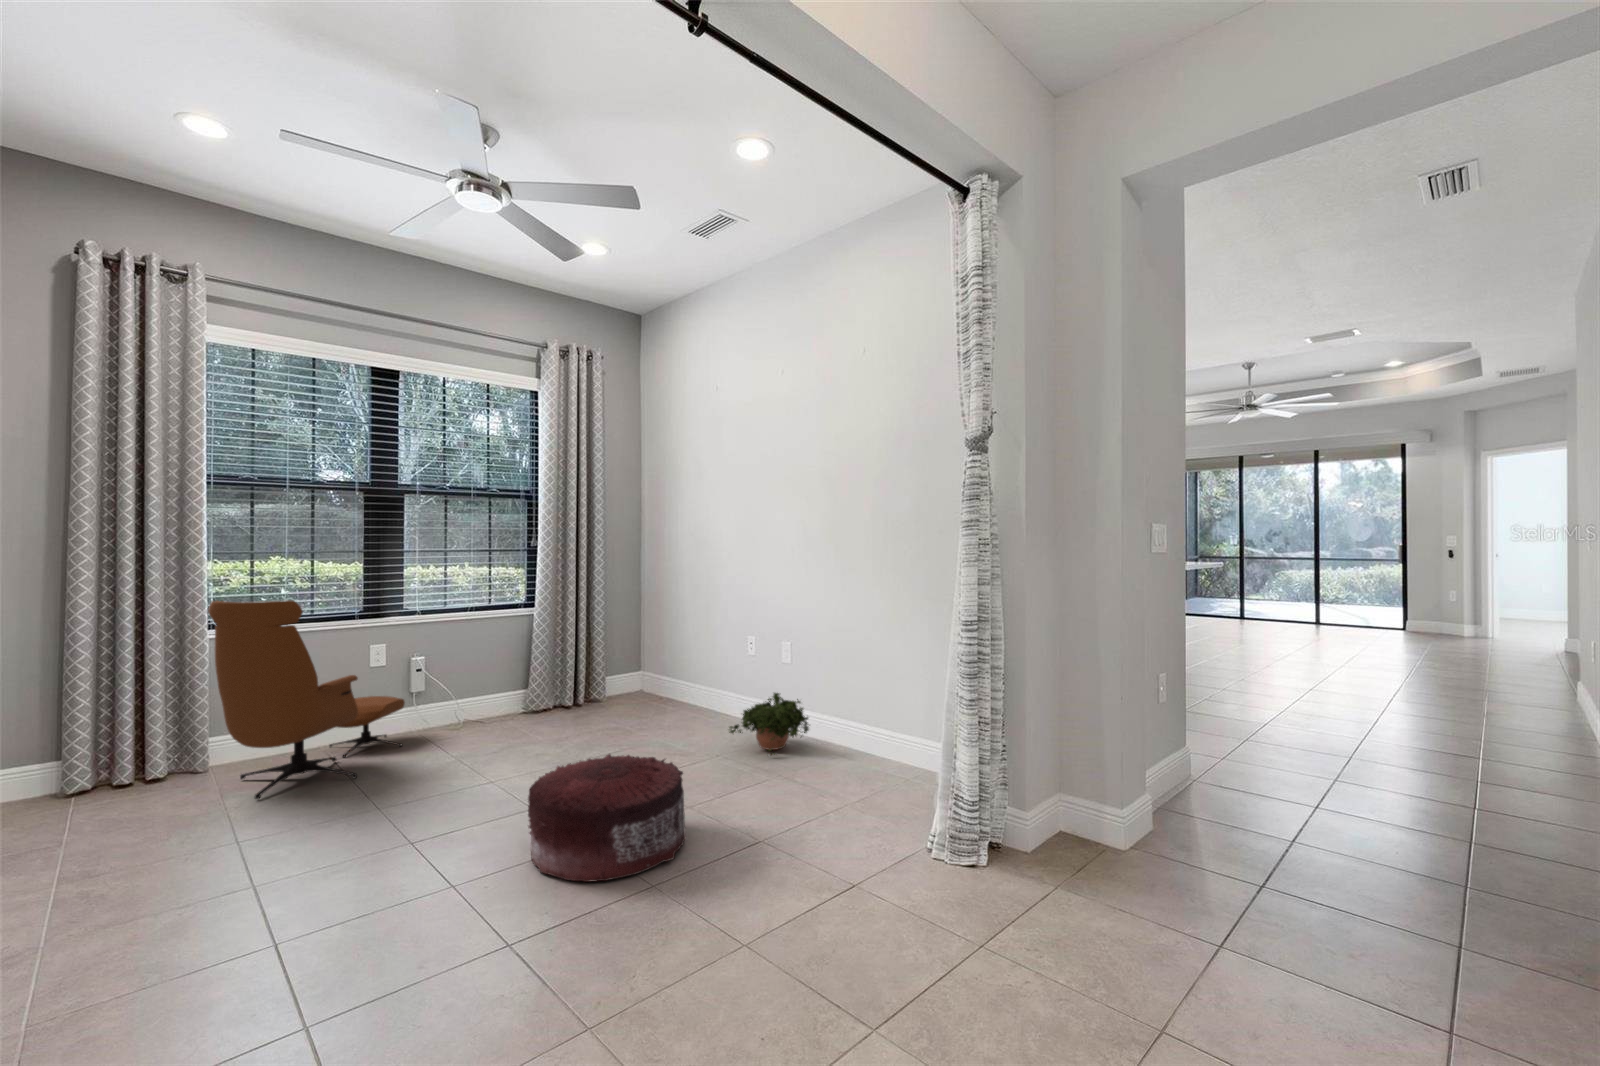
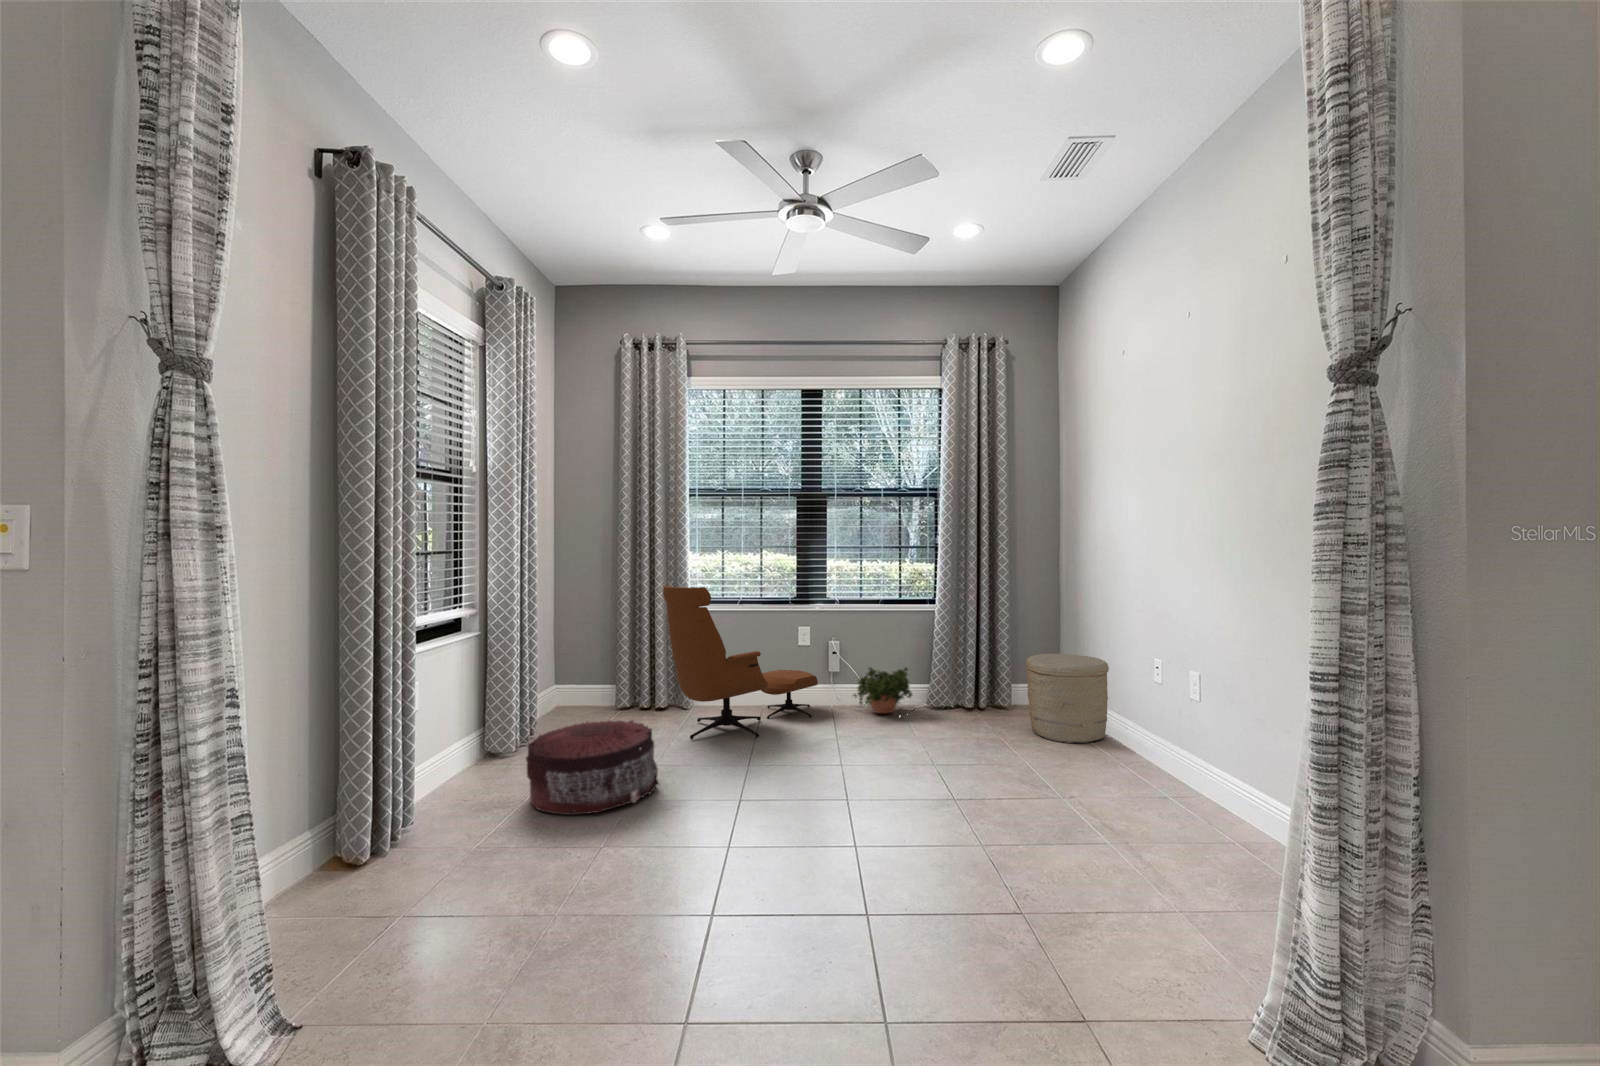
woven basket: none [636,646,705,722] -> present [1026,654,1109,743]
potted plant: present [729,693,809,756] -> present [854,668,912,713]
pouf: present [528,754,686,882] -> present [526,720,659,815]

